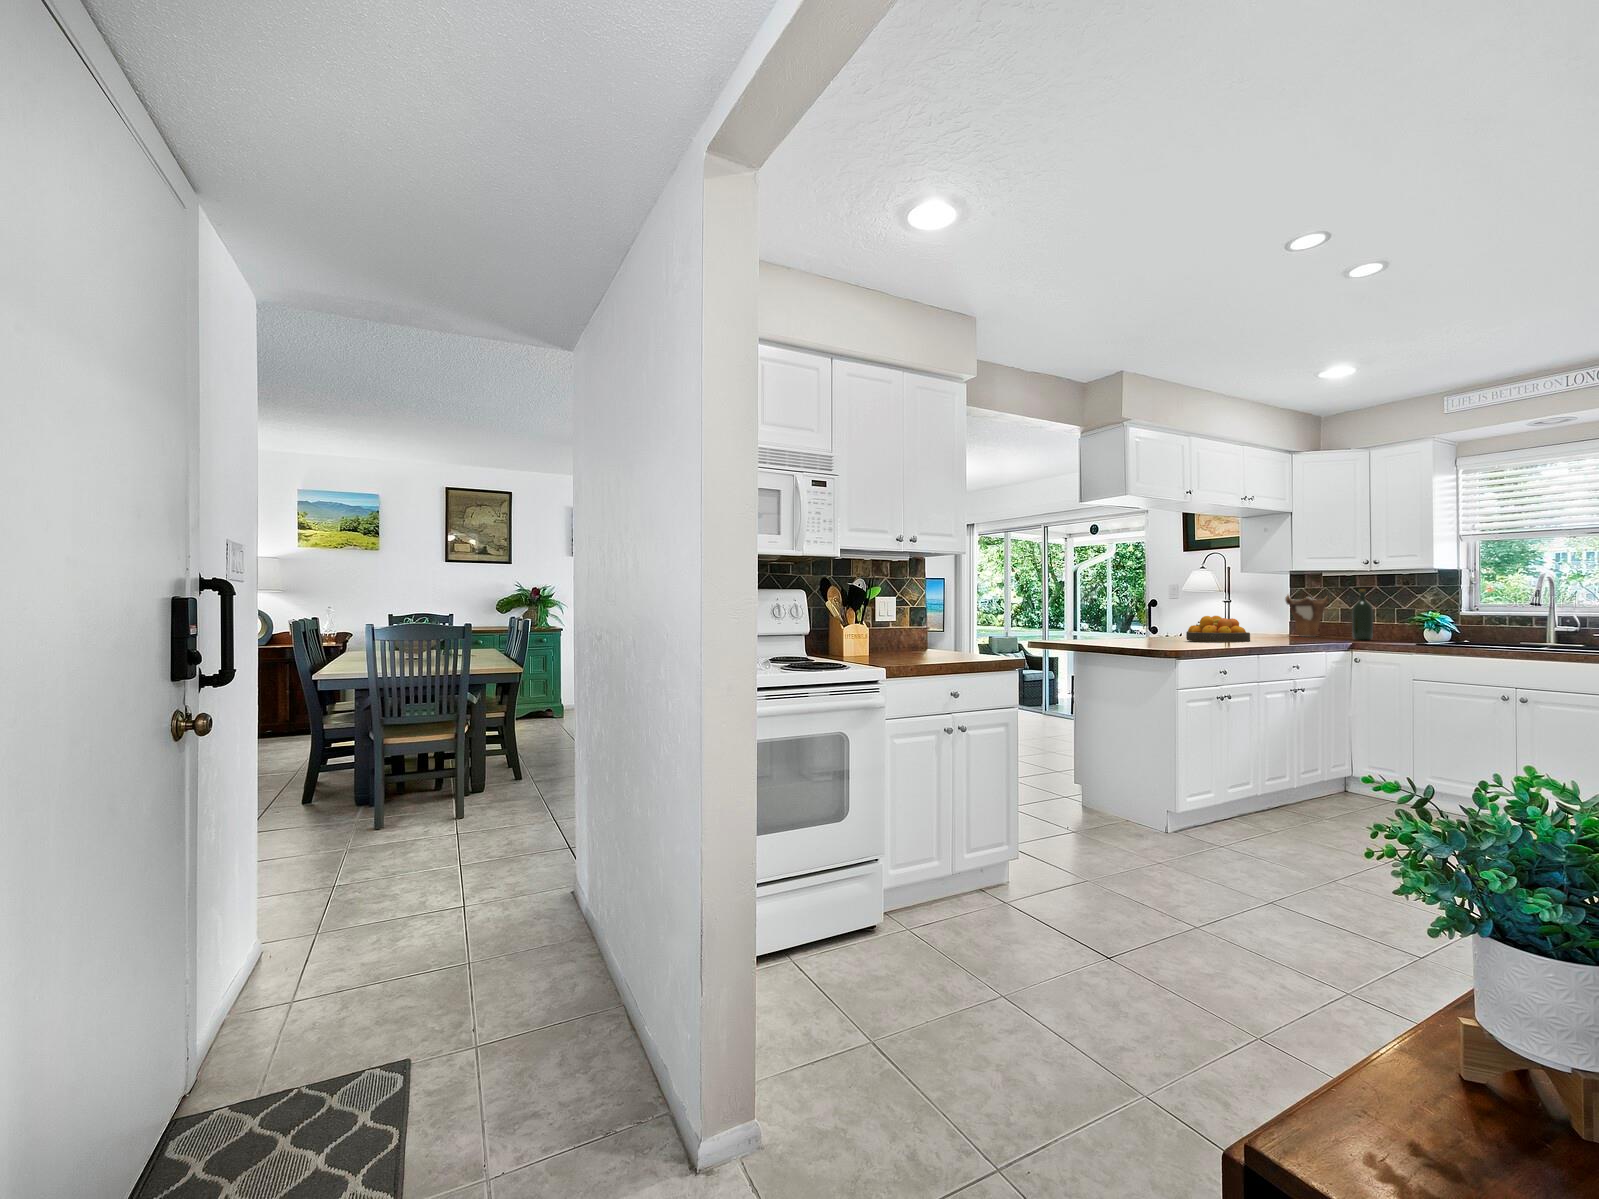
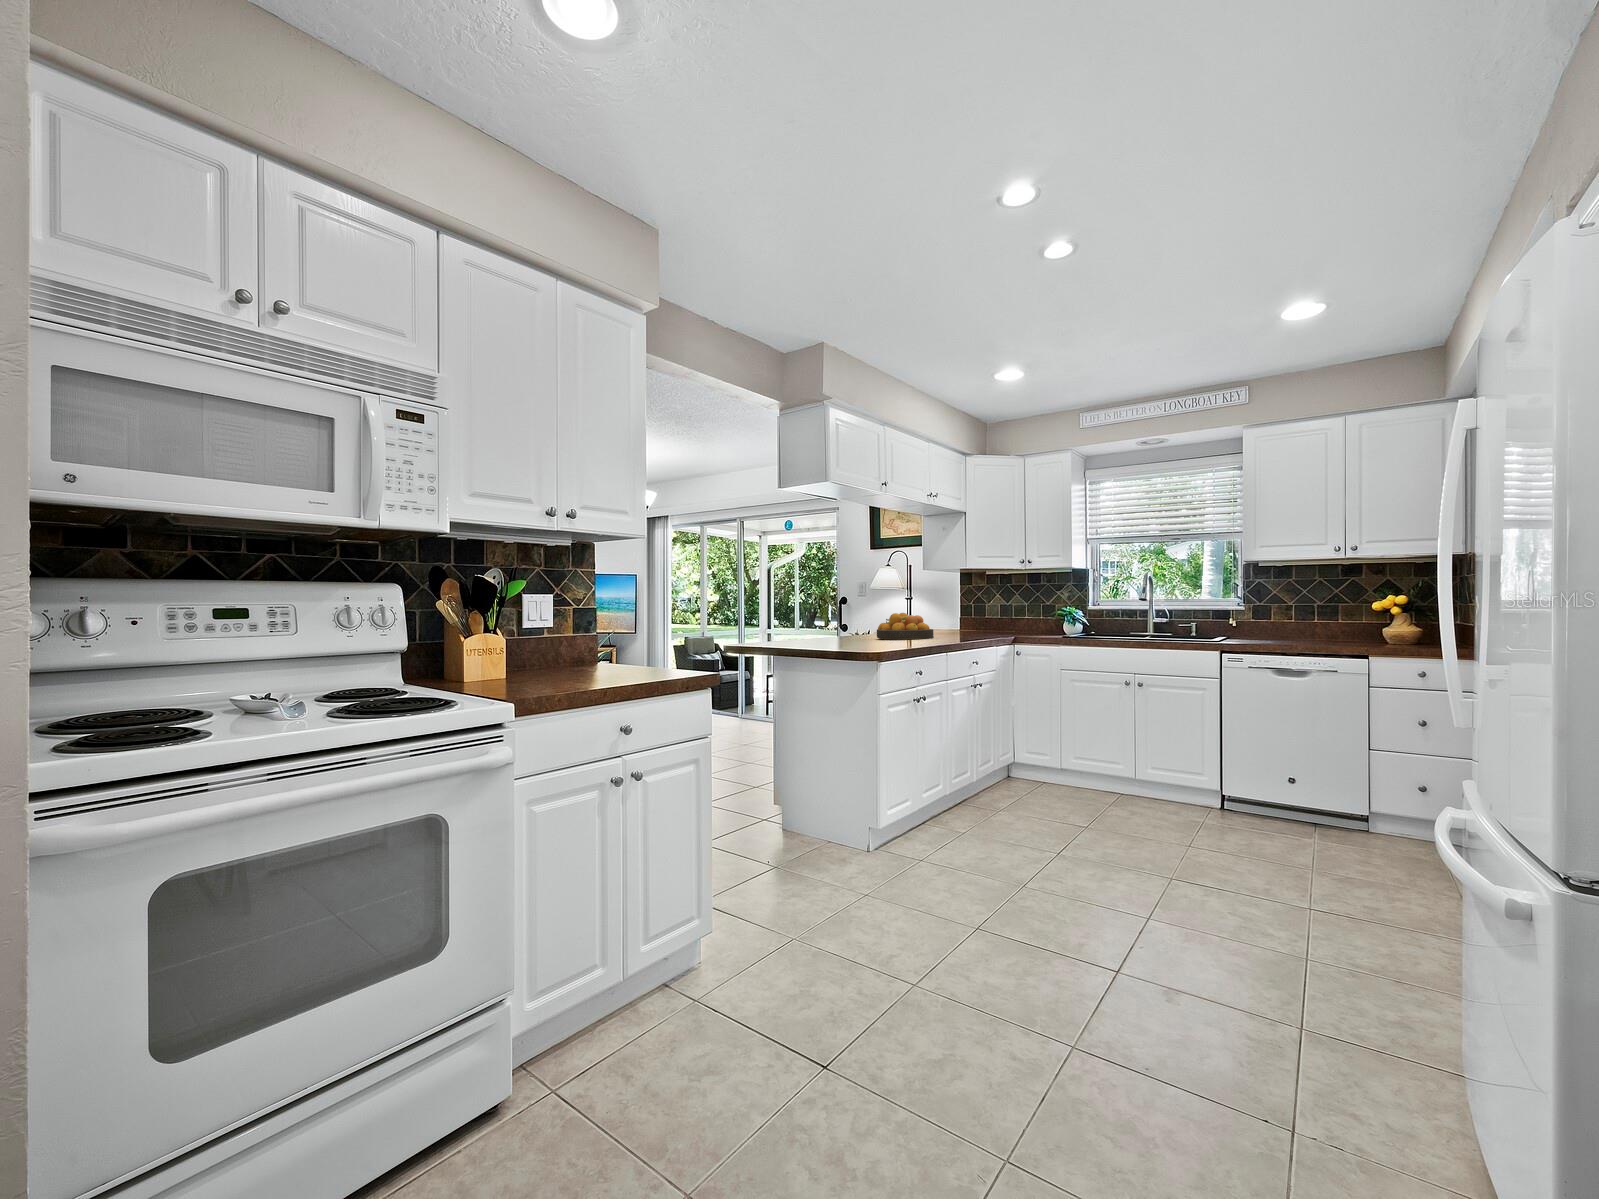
wine bottle: present [1352,589,1373,640] -> none [1016,586,1033,634]
vase: present [1285,595,1330,637] -> none [956,591,991,631]

